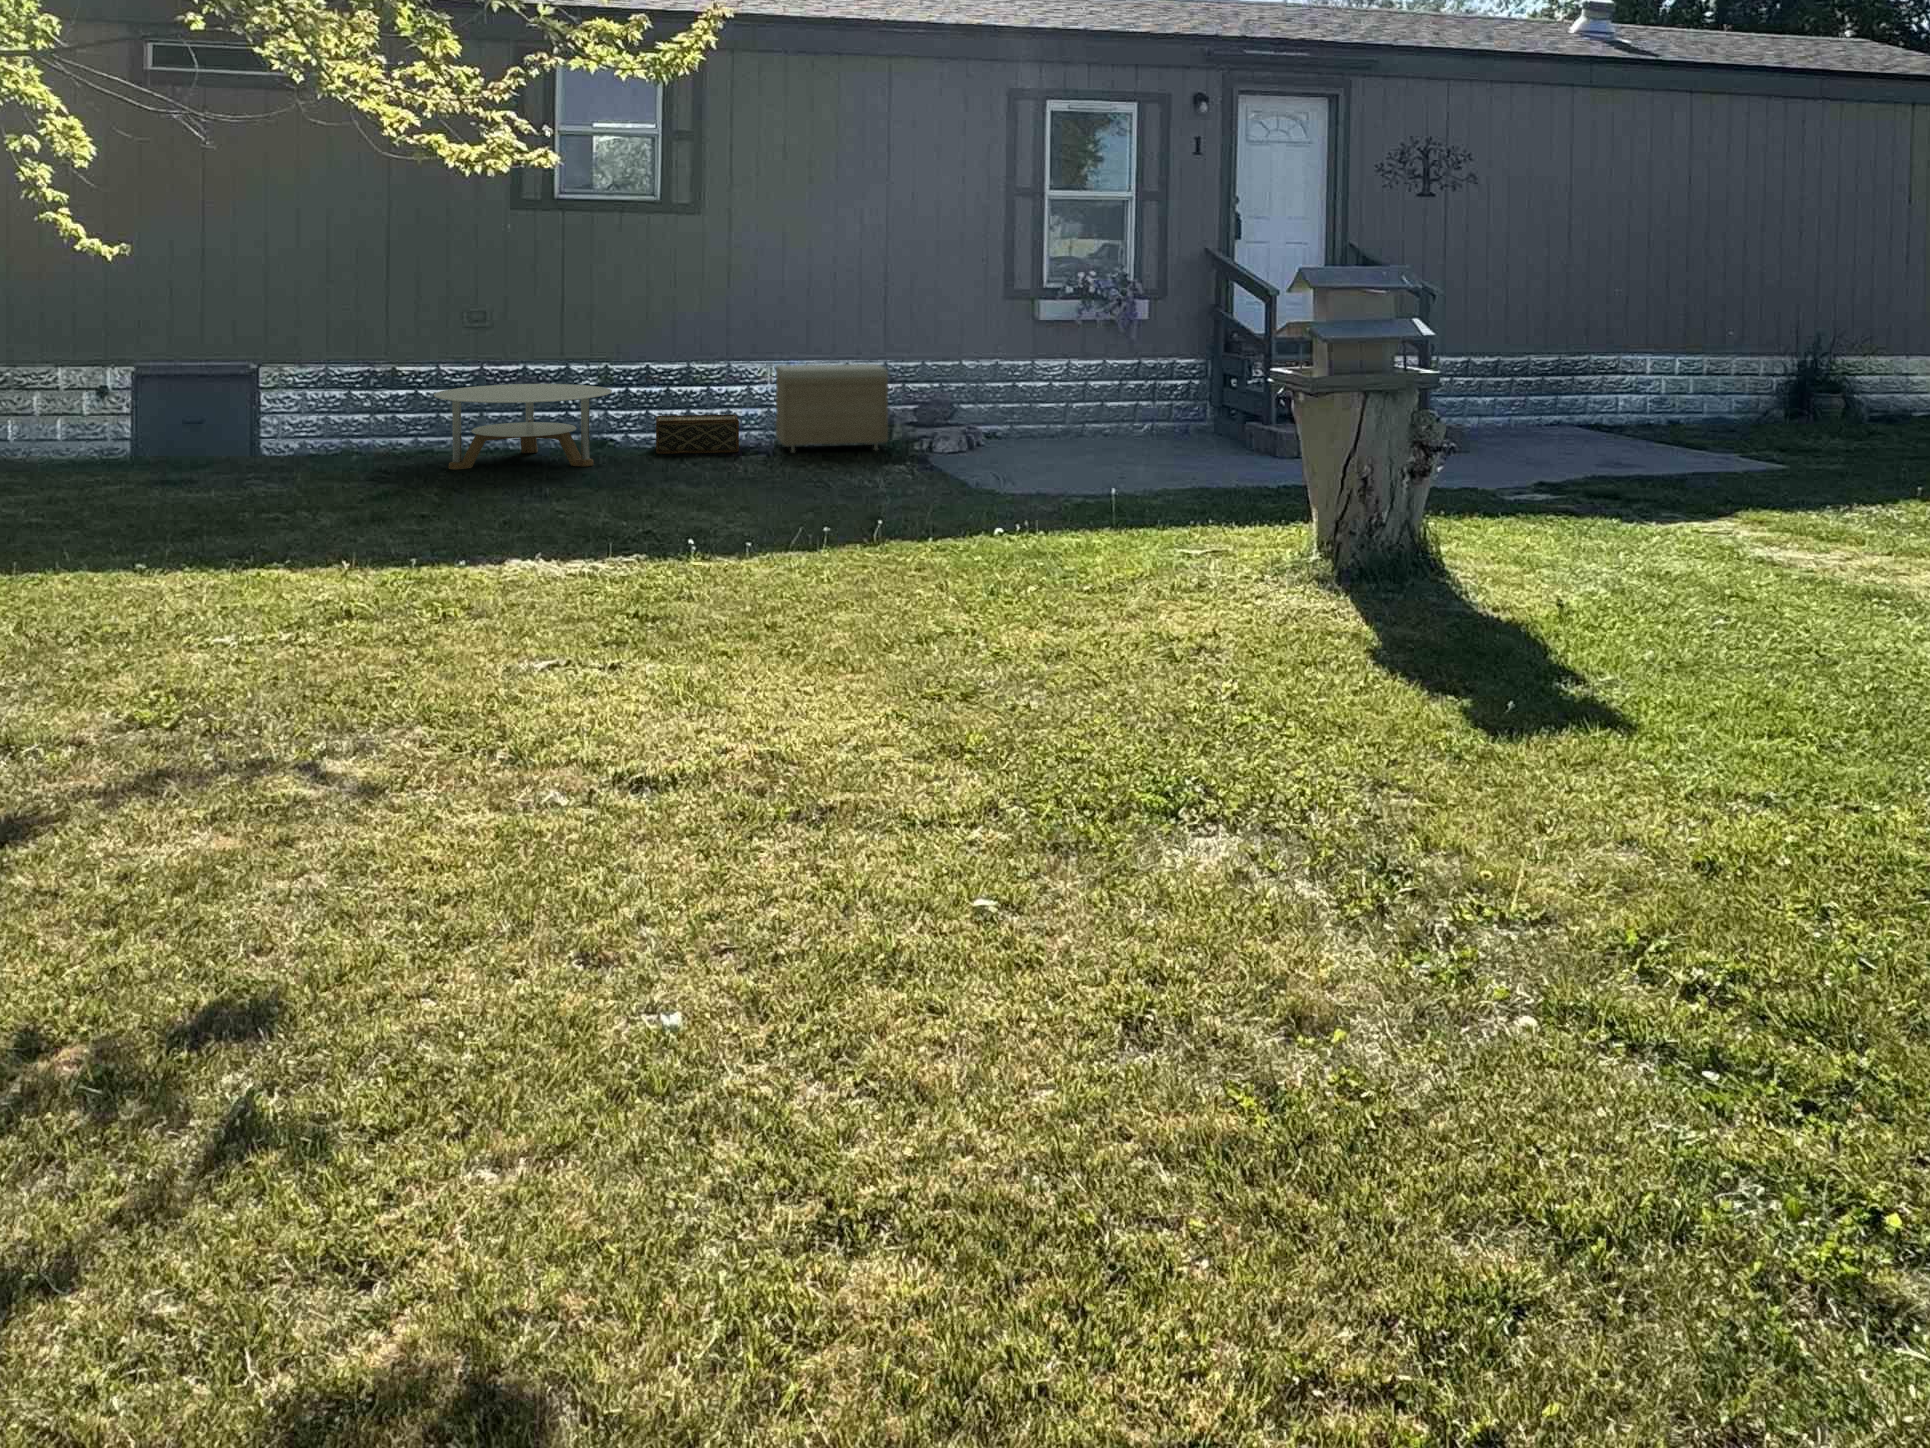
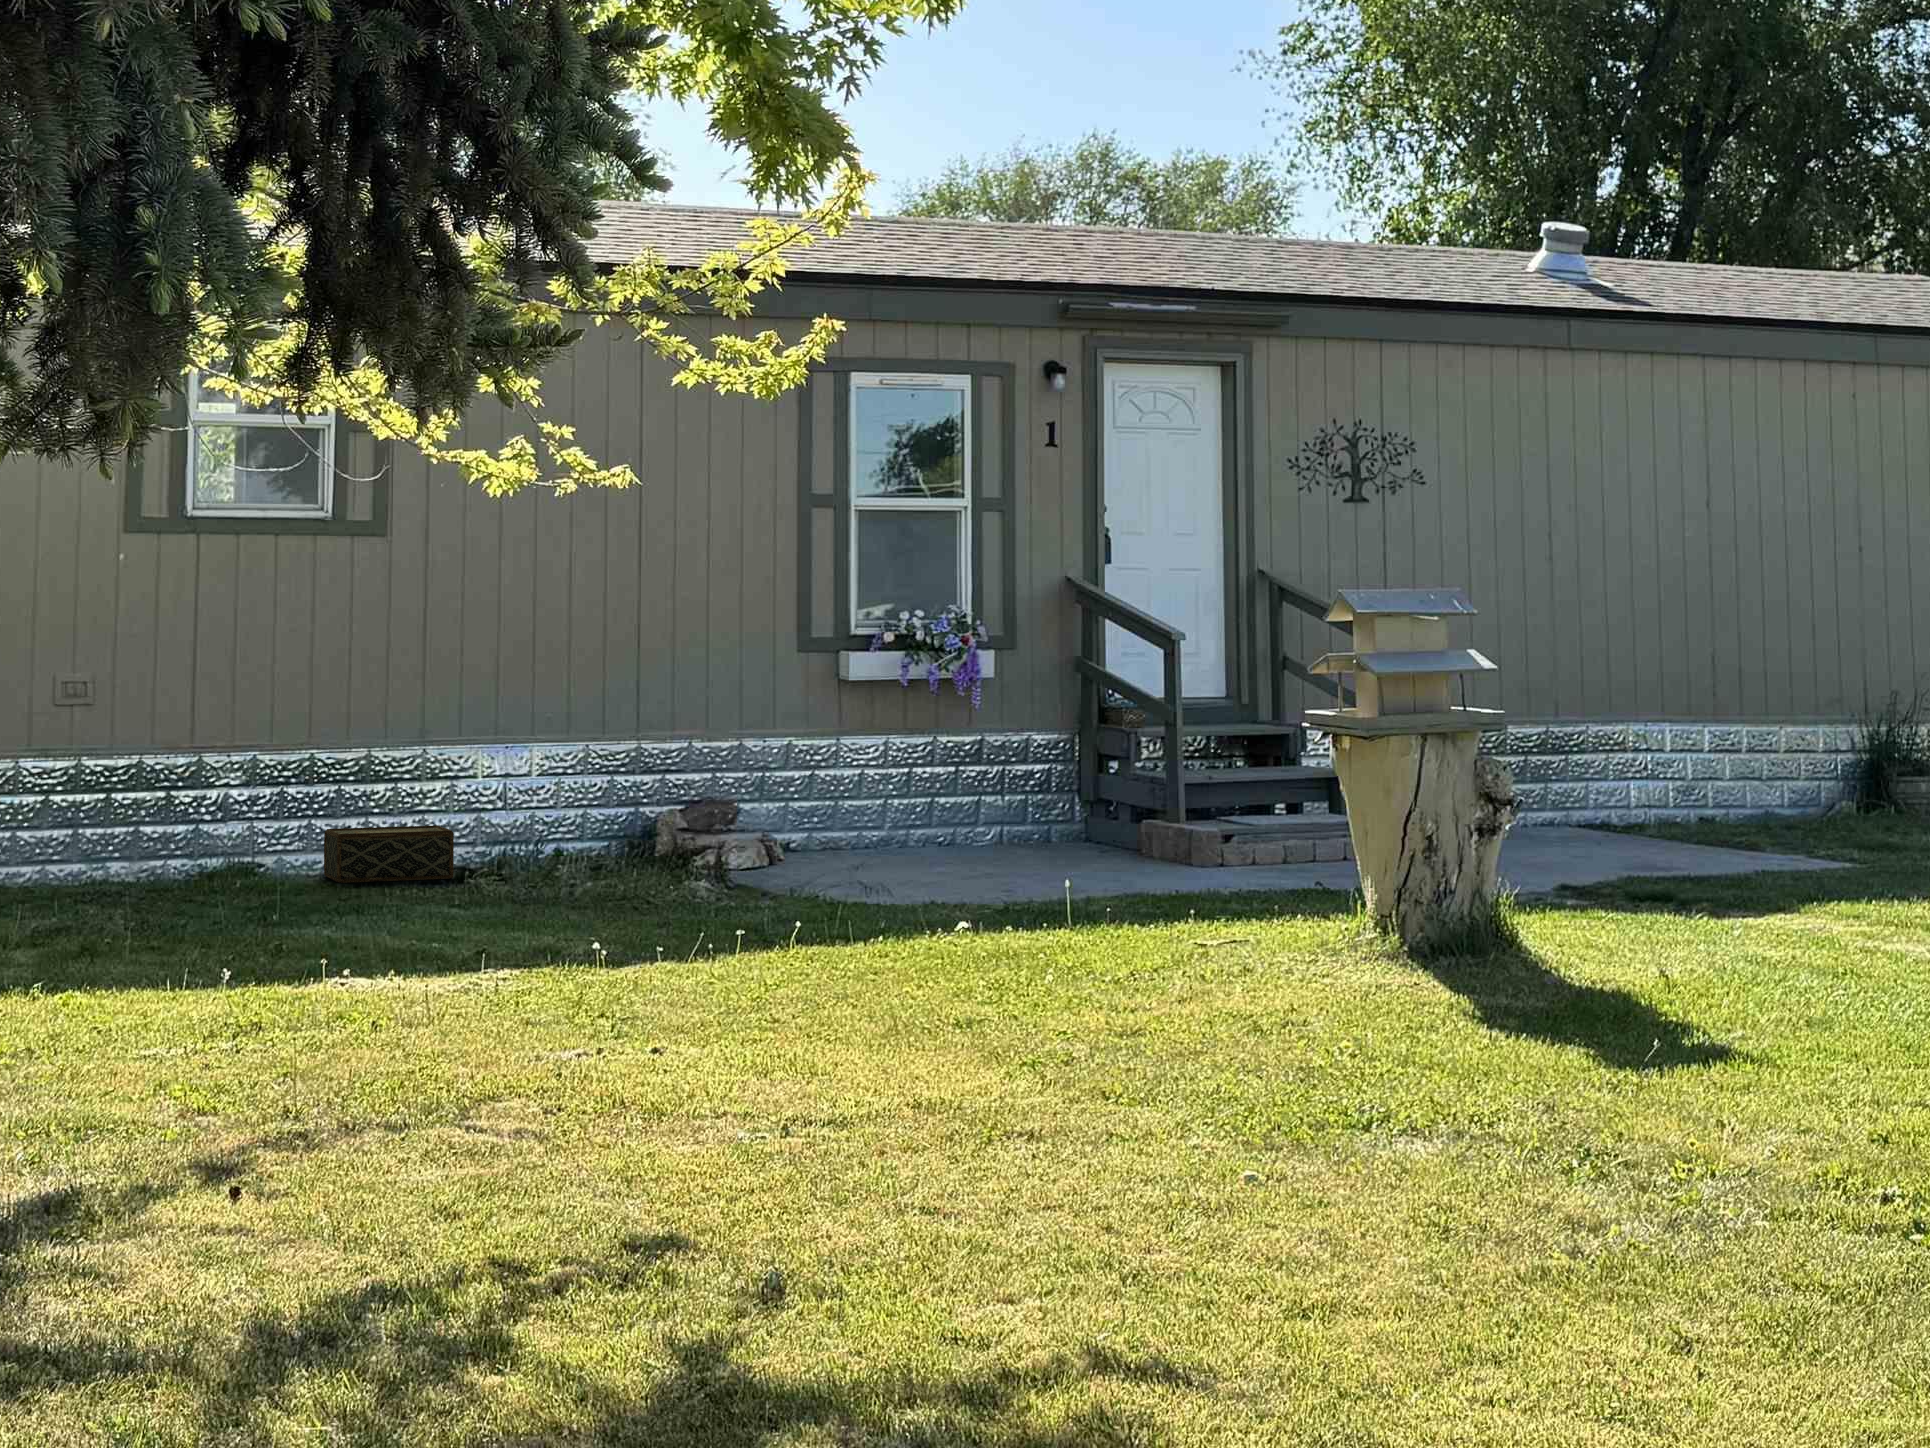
storage bench: present [776,364,888,452] -> none [494,749,664,877]
round table: present [434,384,612,469] -> none [37,784,289,905]

